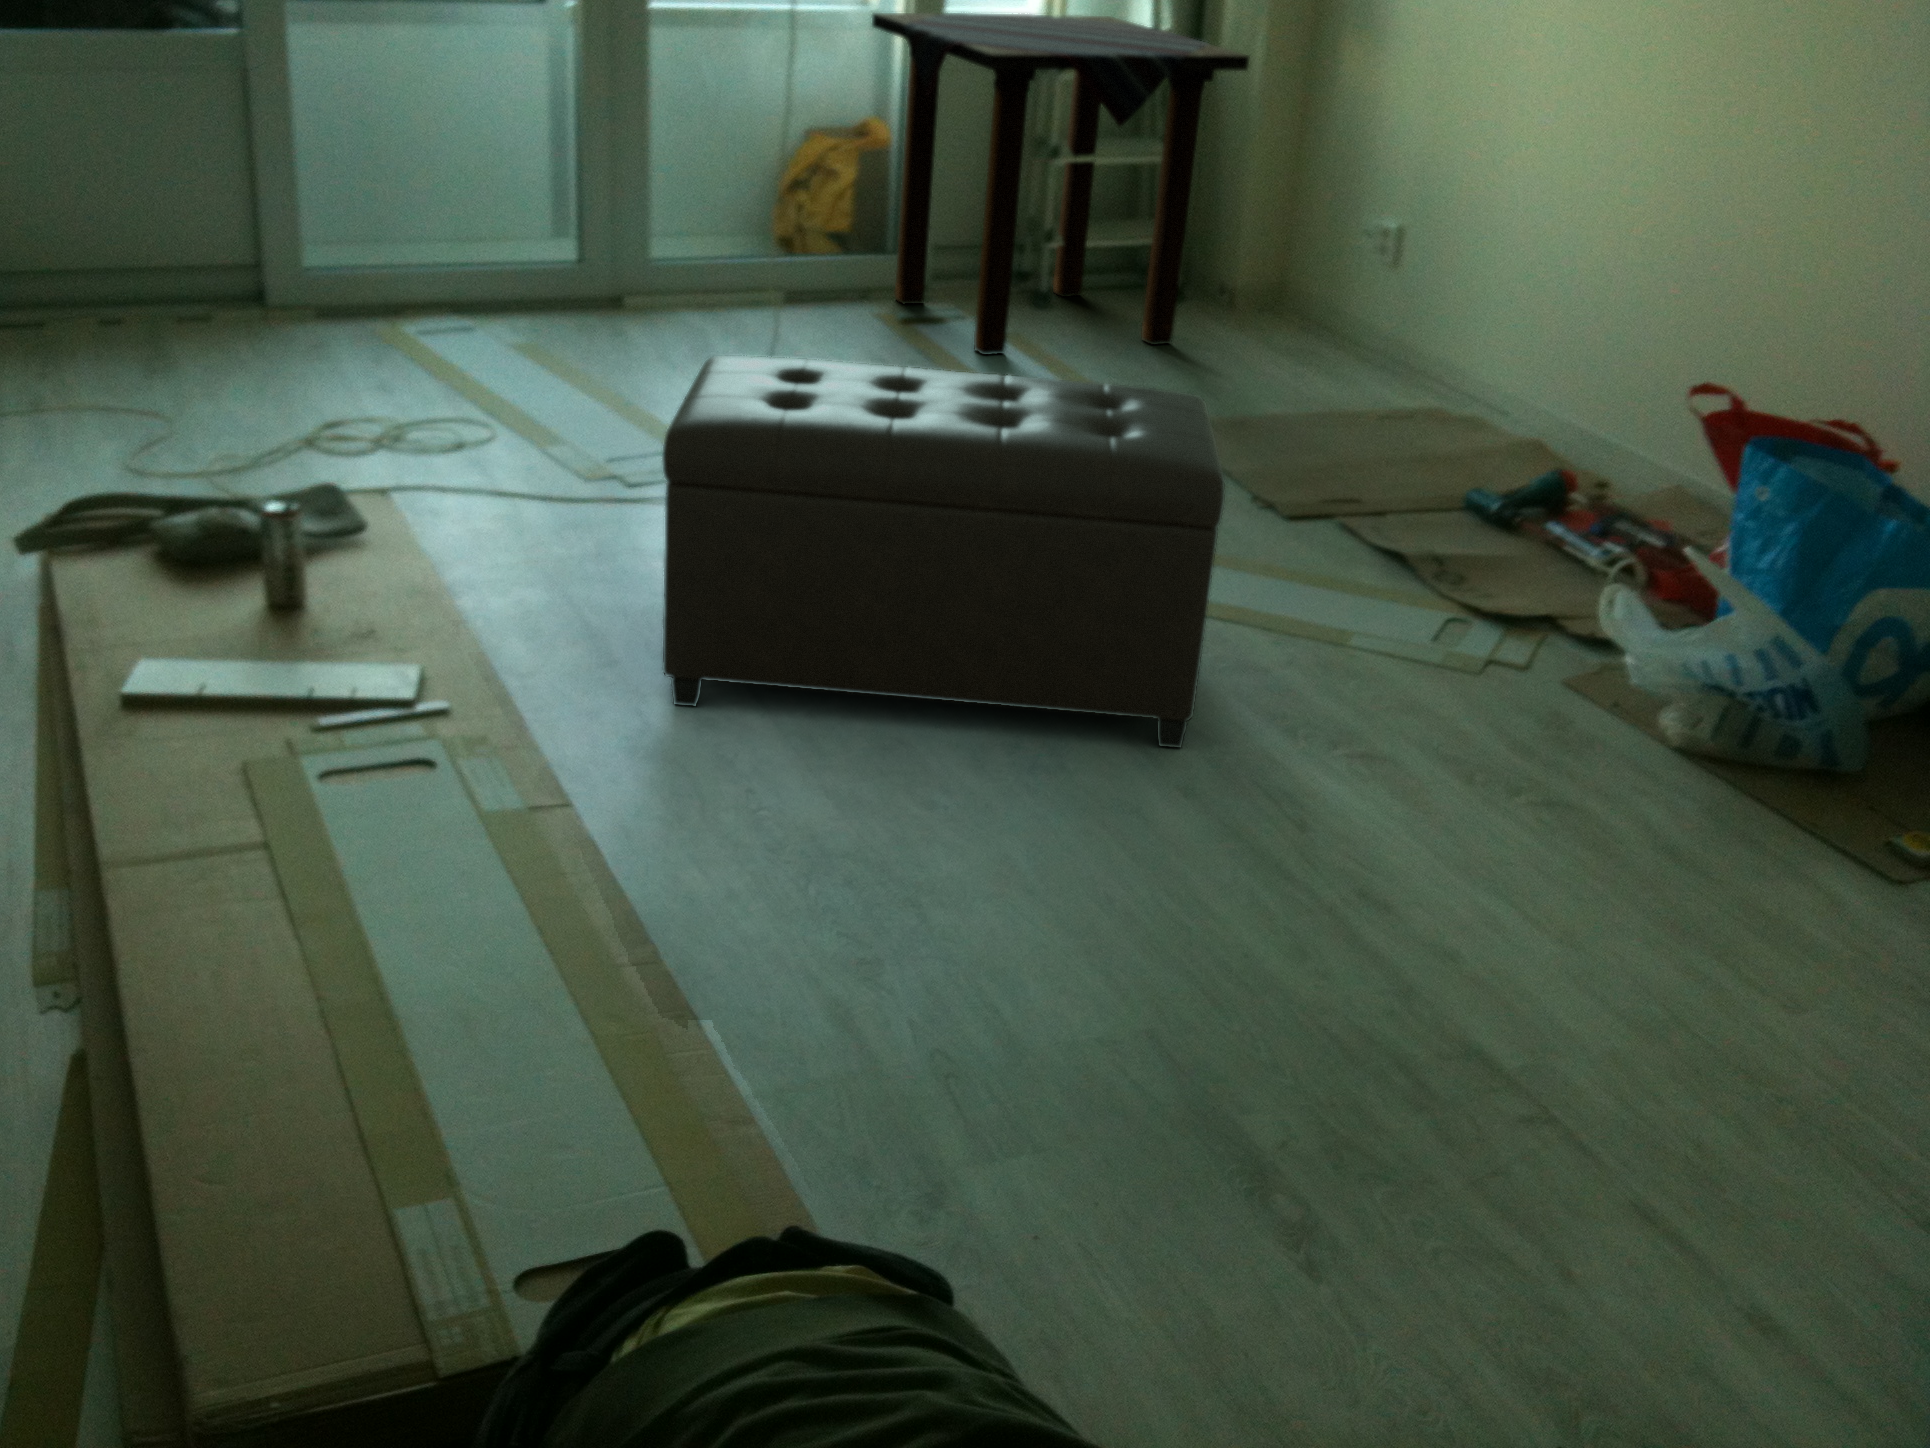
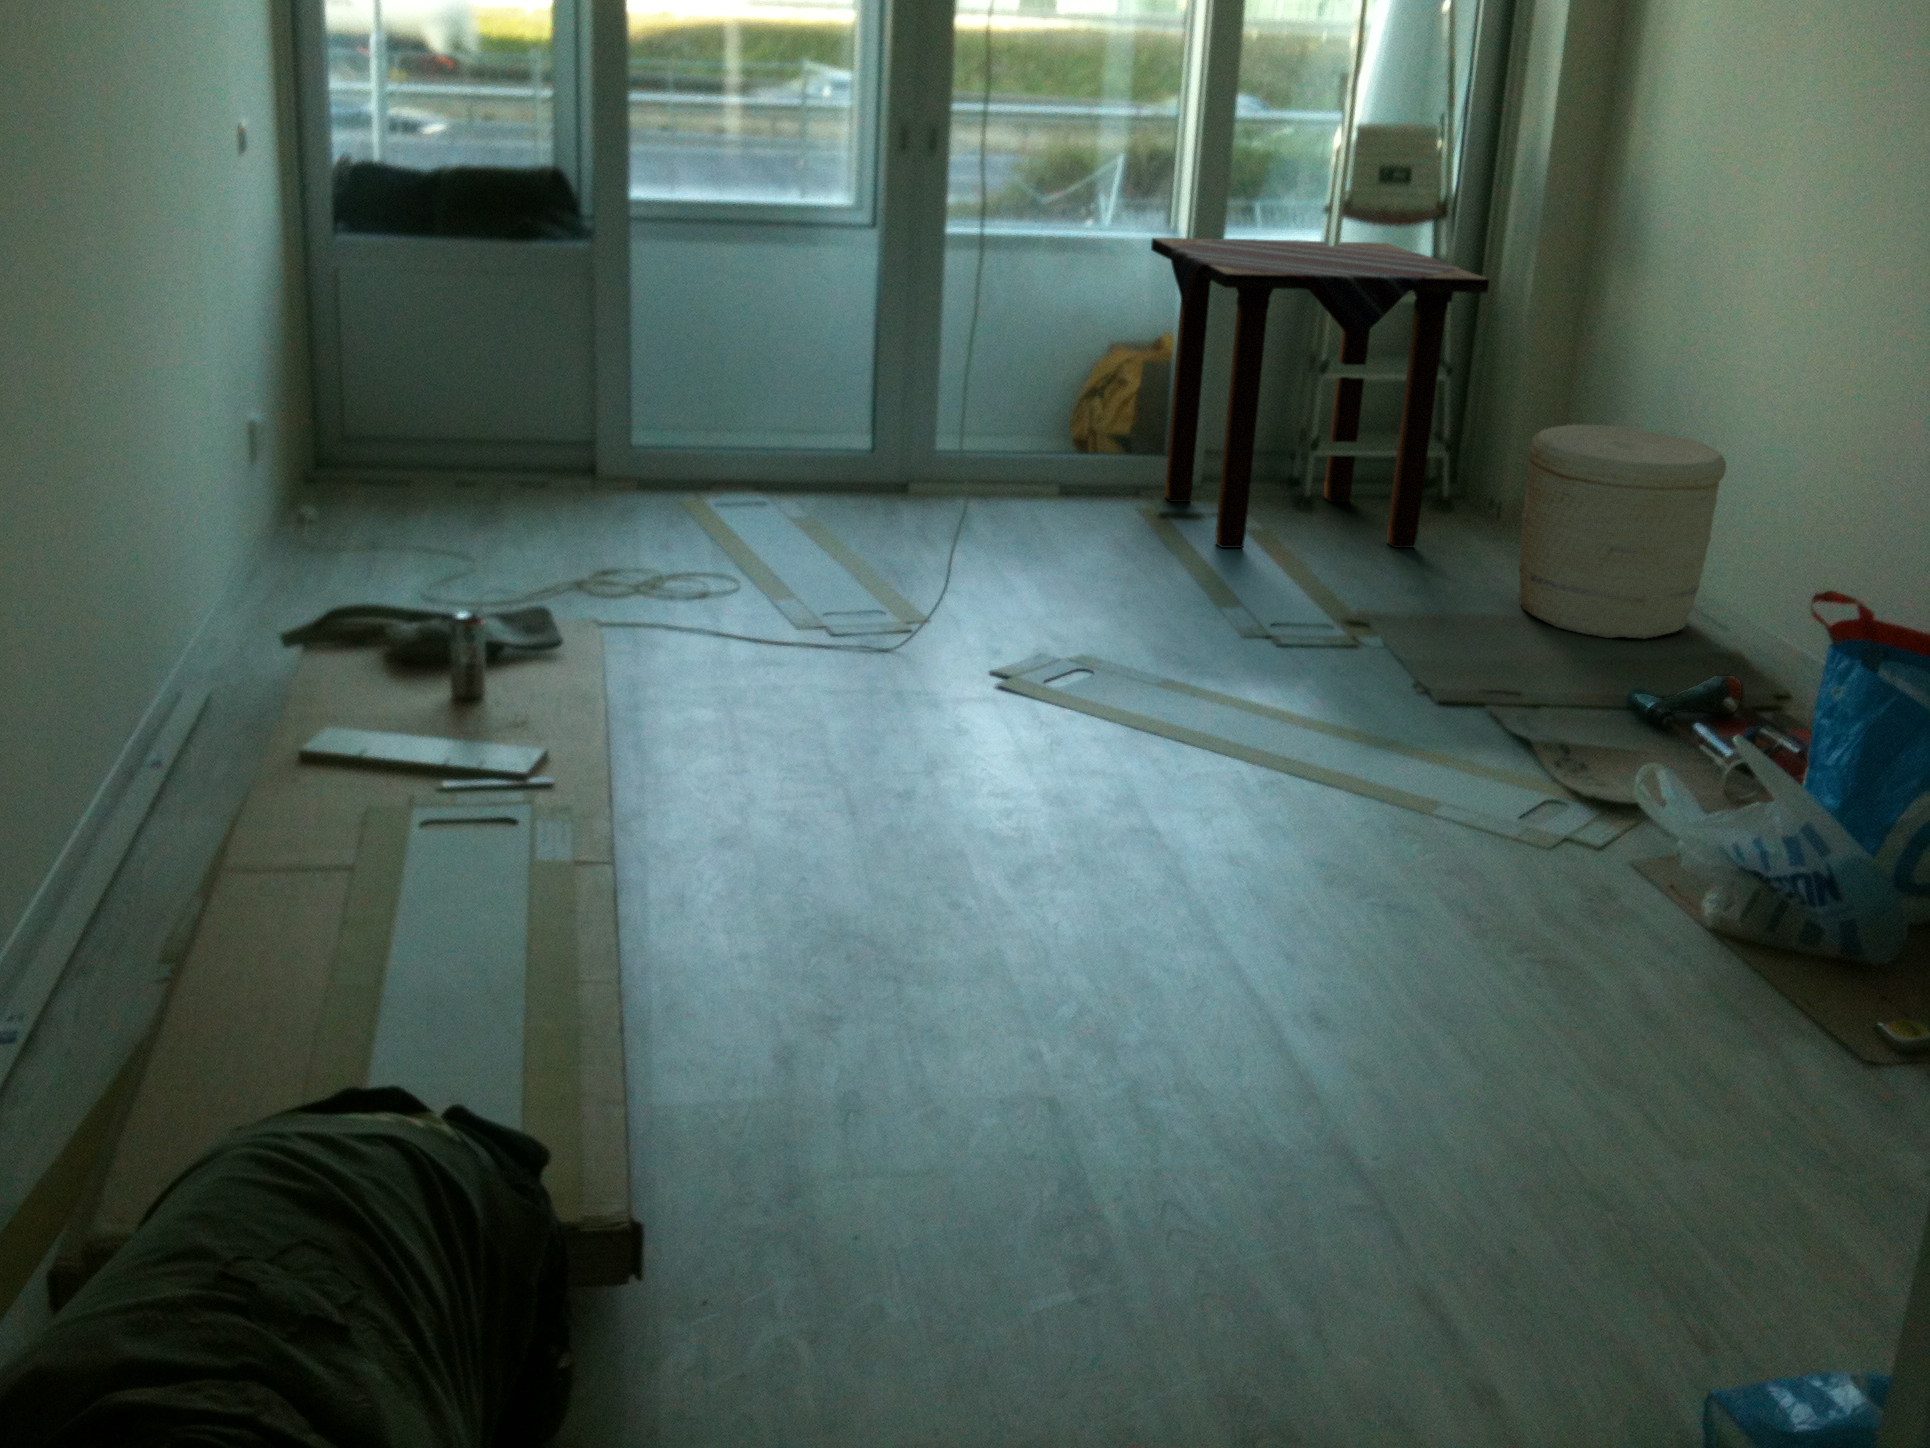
woven basket: none [1302,210,1511,432] -> present [1518,425,1726,638]
ottoman: present [662,356,1225,748] -> none [770,518,1282,884]

